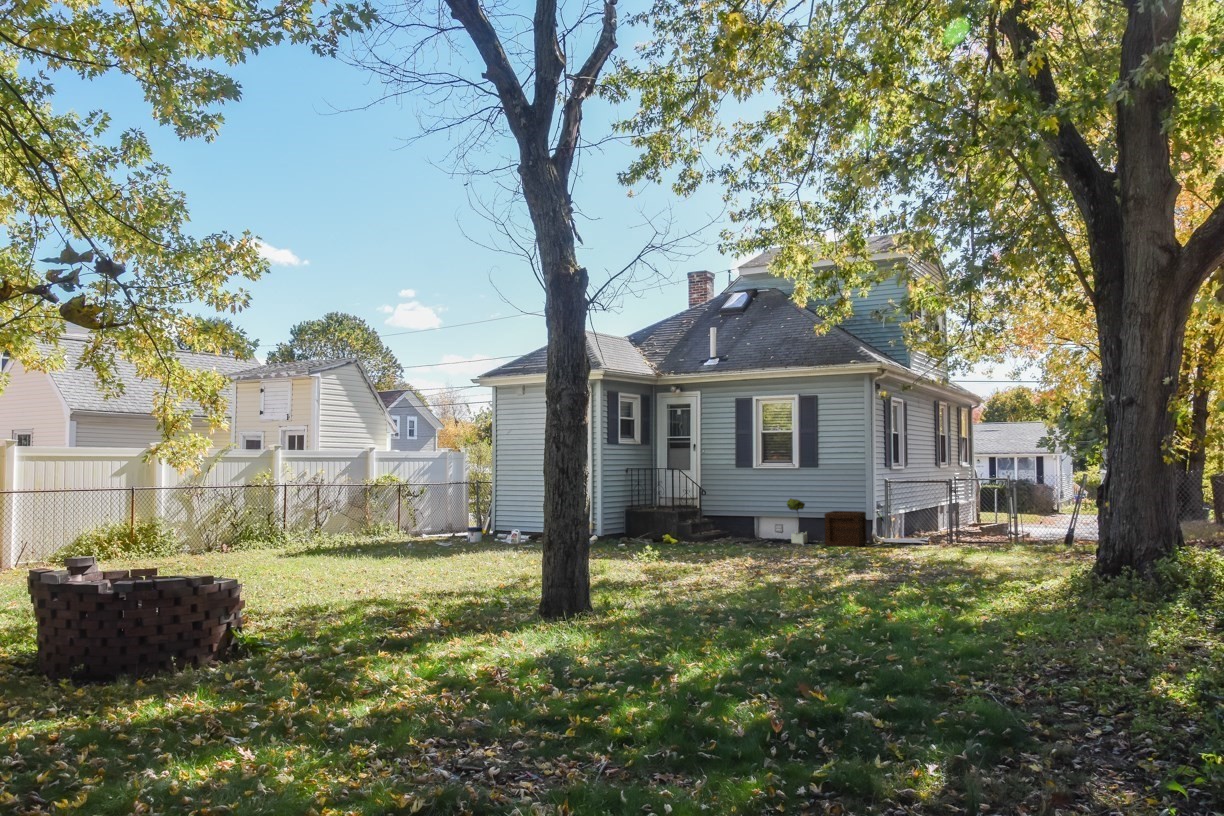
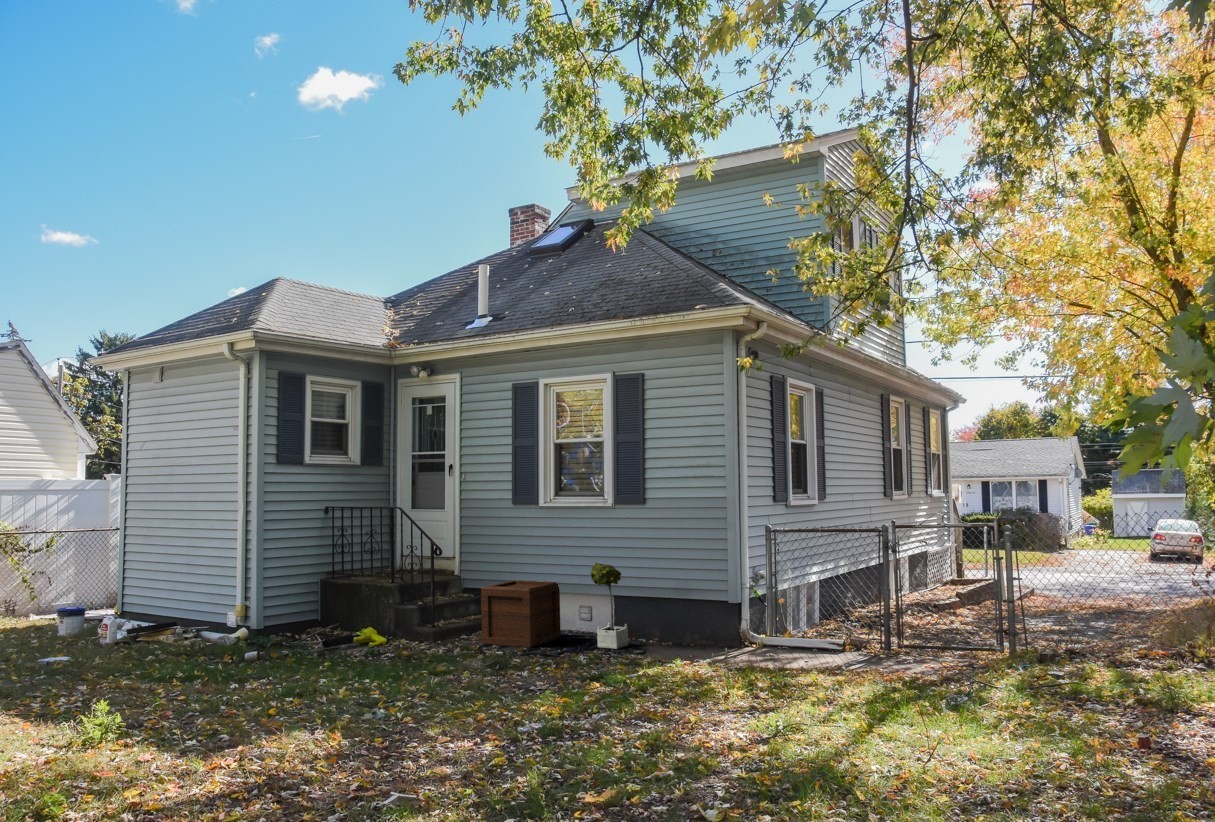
wooden crate: present [824,511,867,547] -> present [481,580,561,648]

